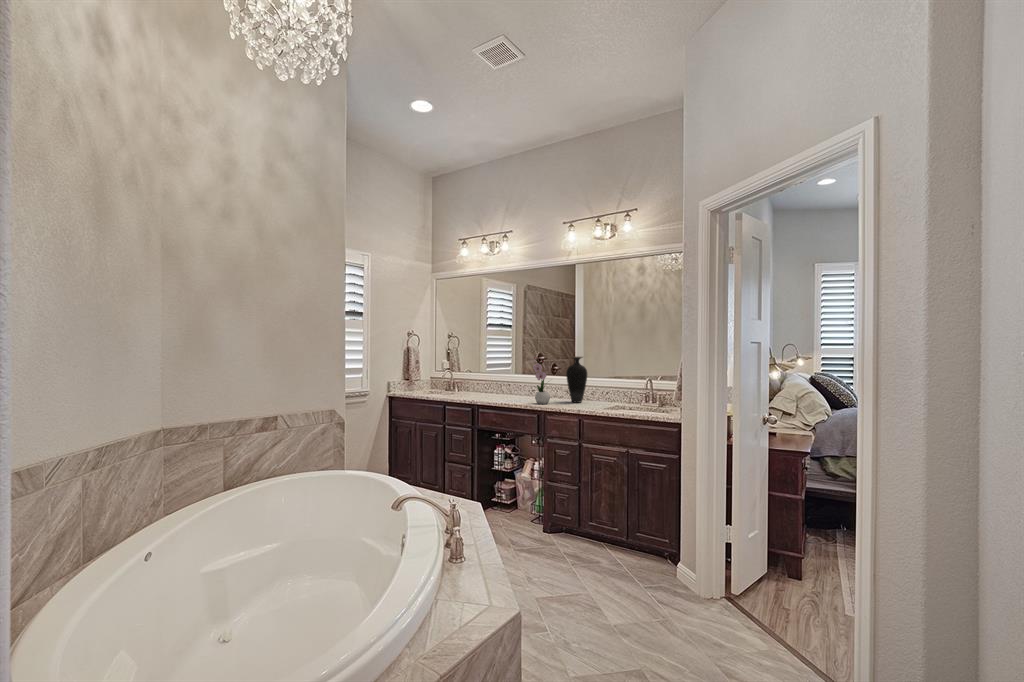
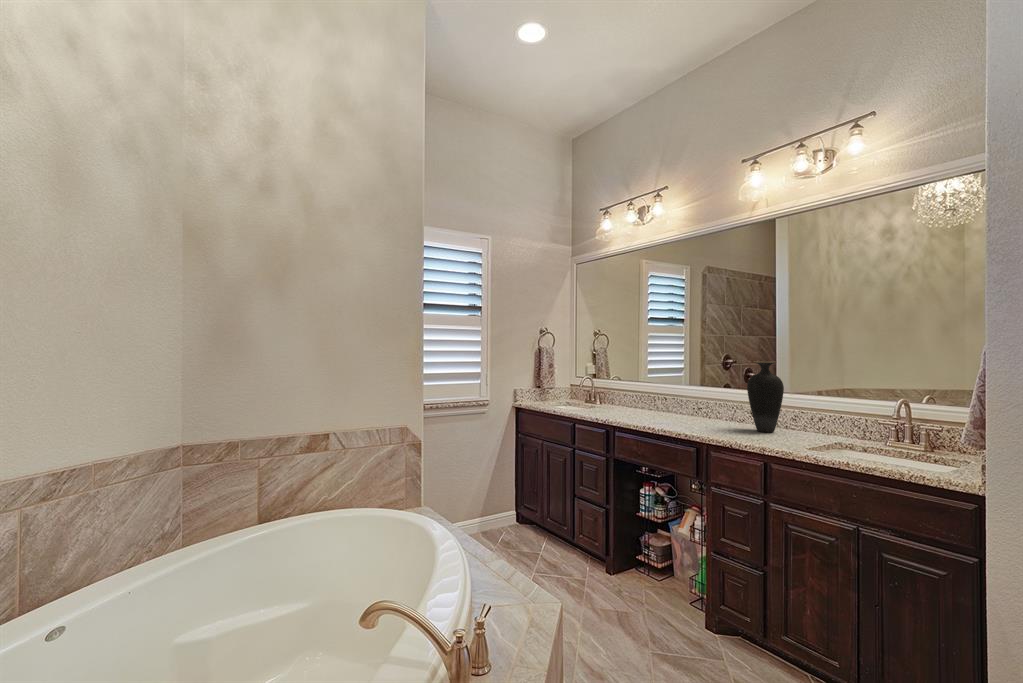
flower arrangement: present [533,357,550,404] -> none [690,361,723,432]

